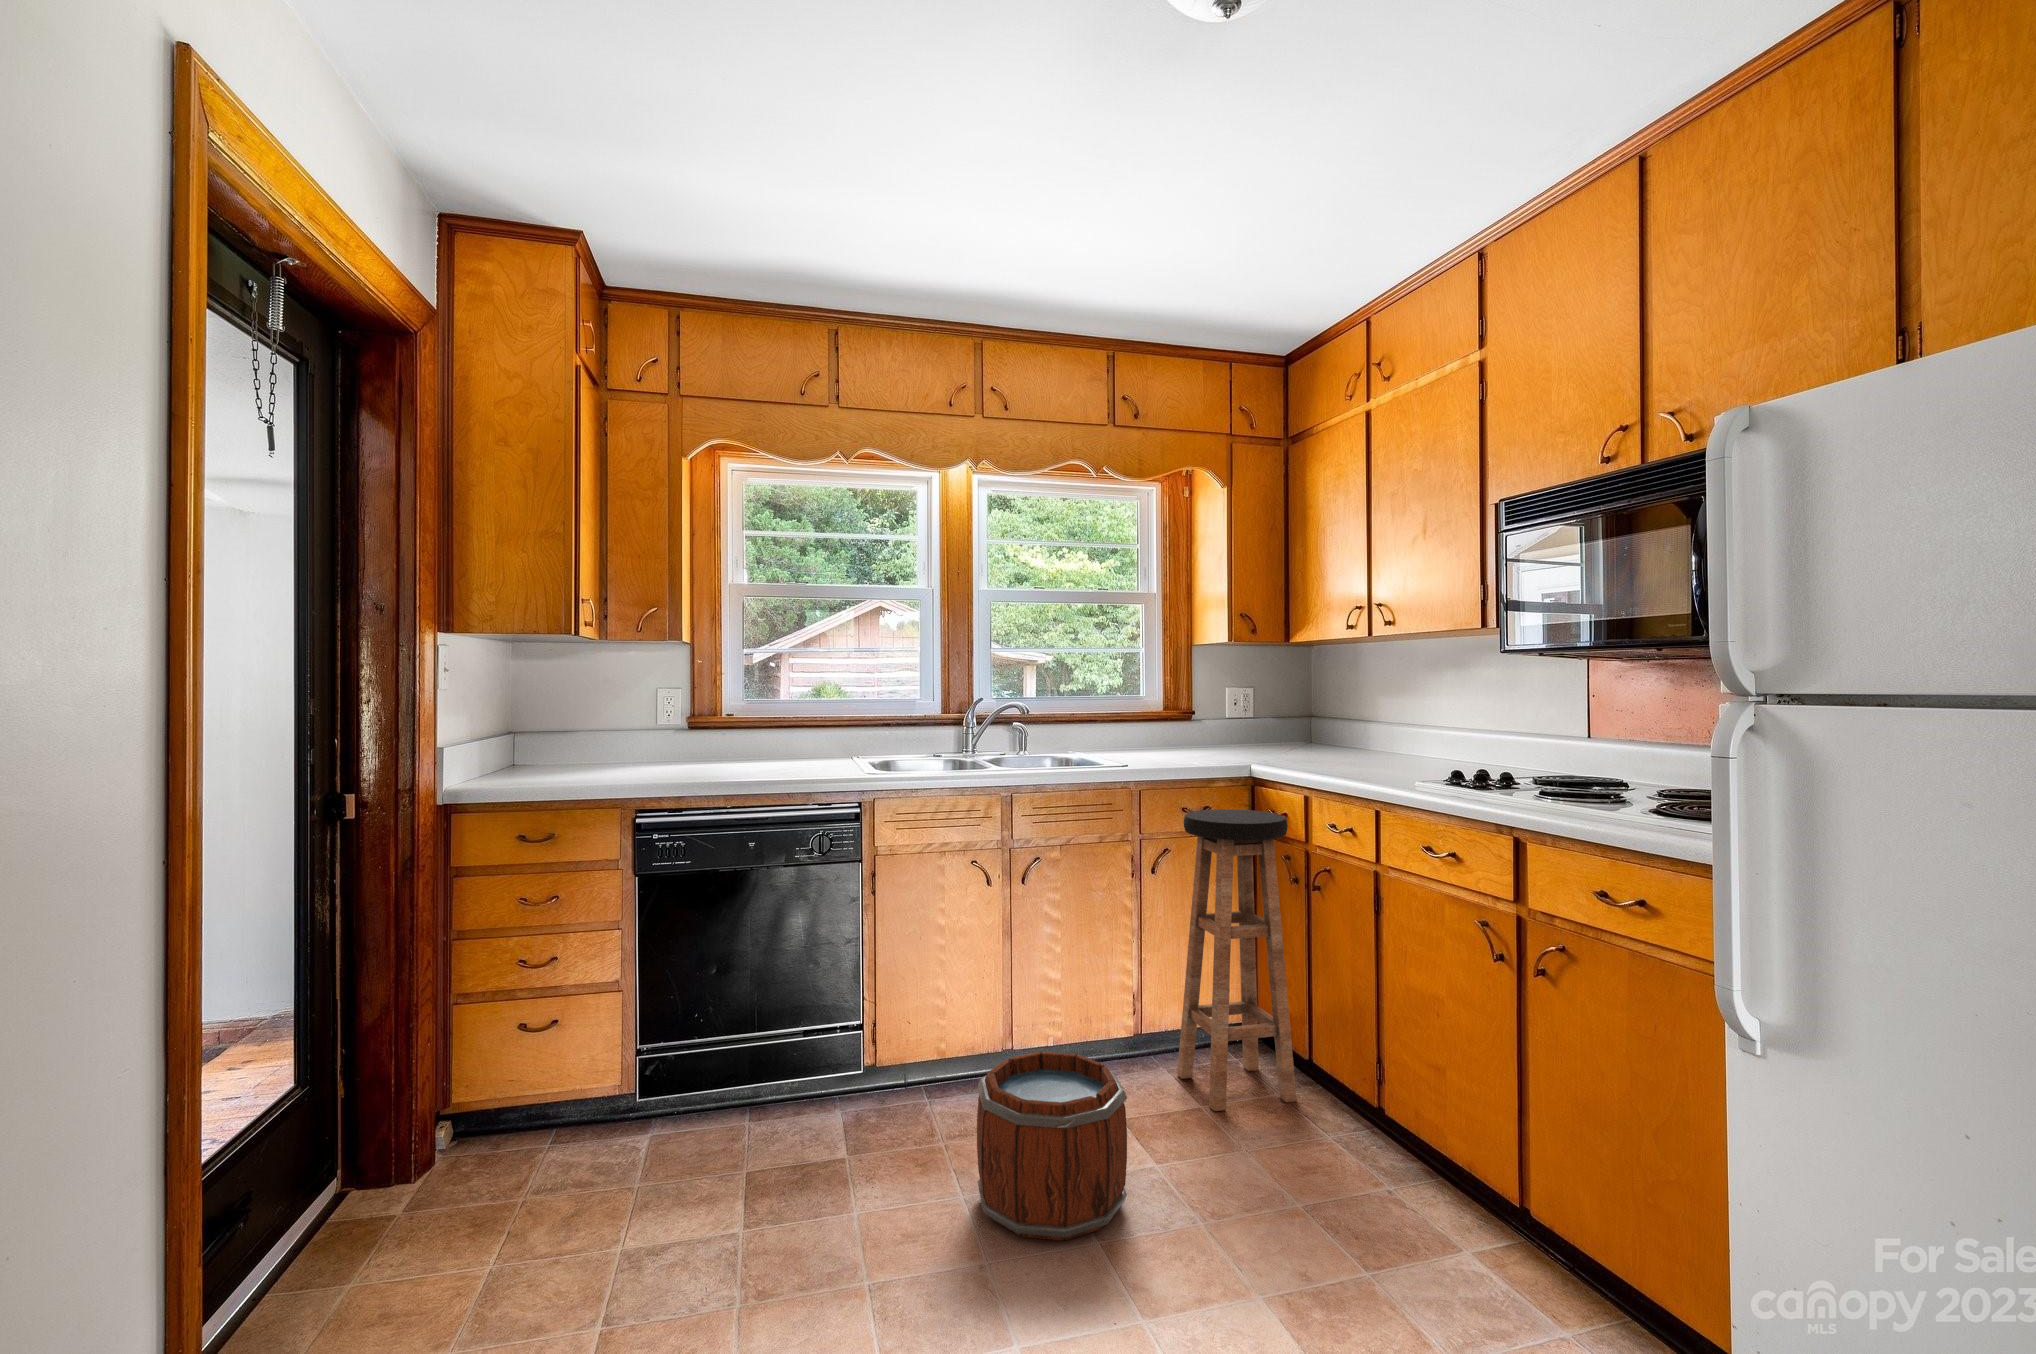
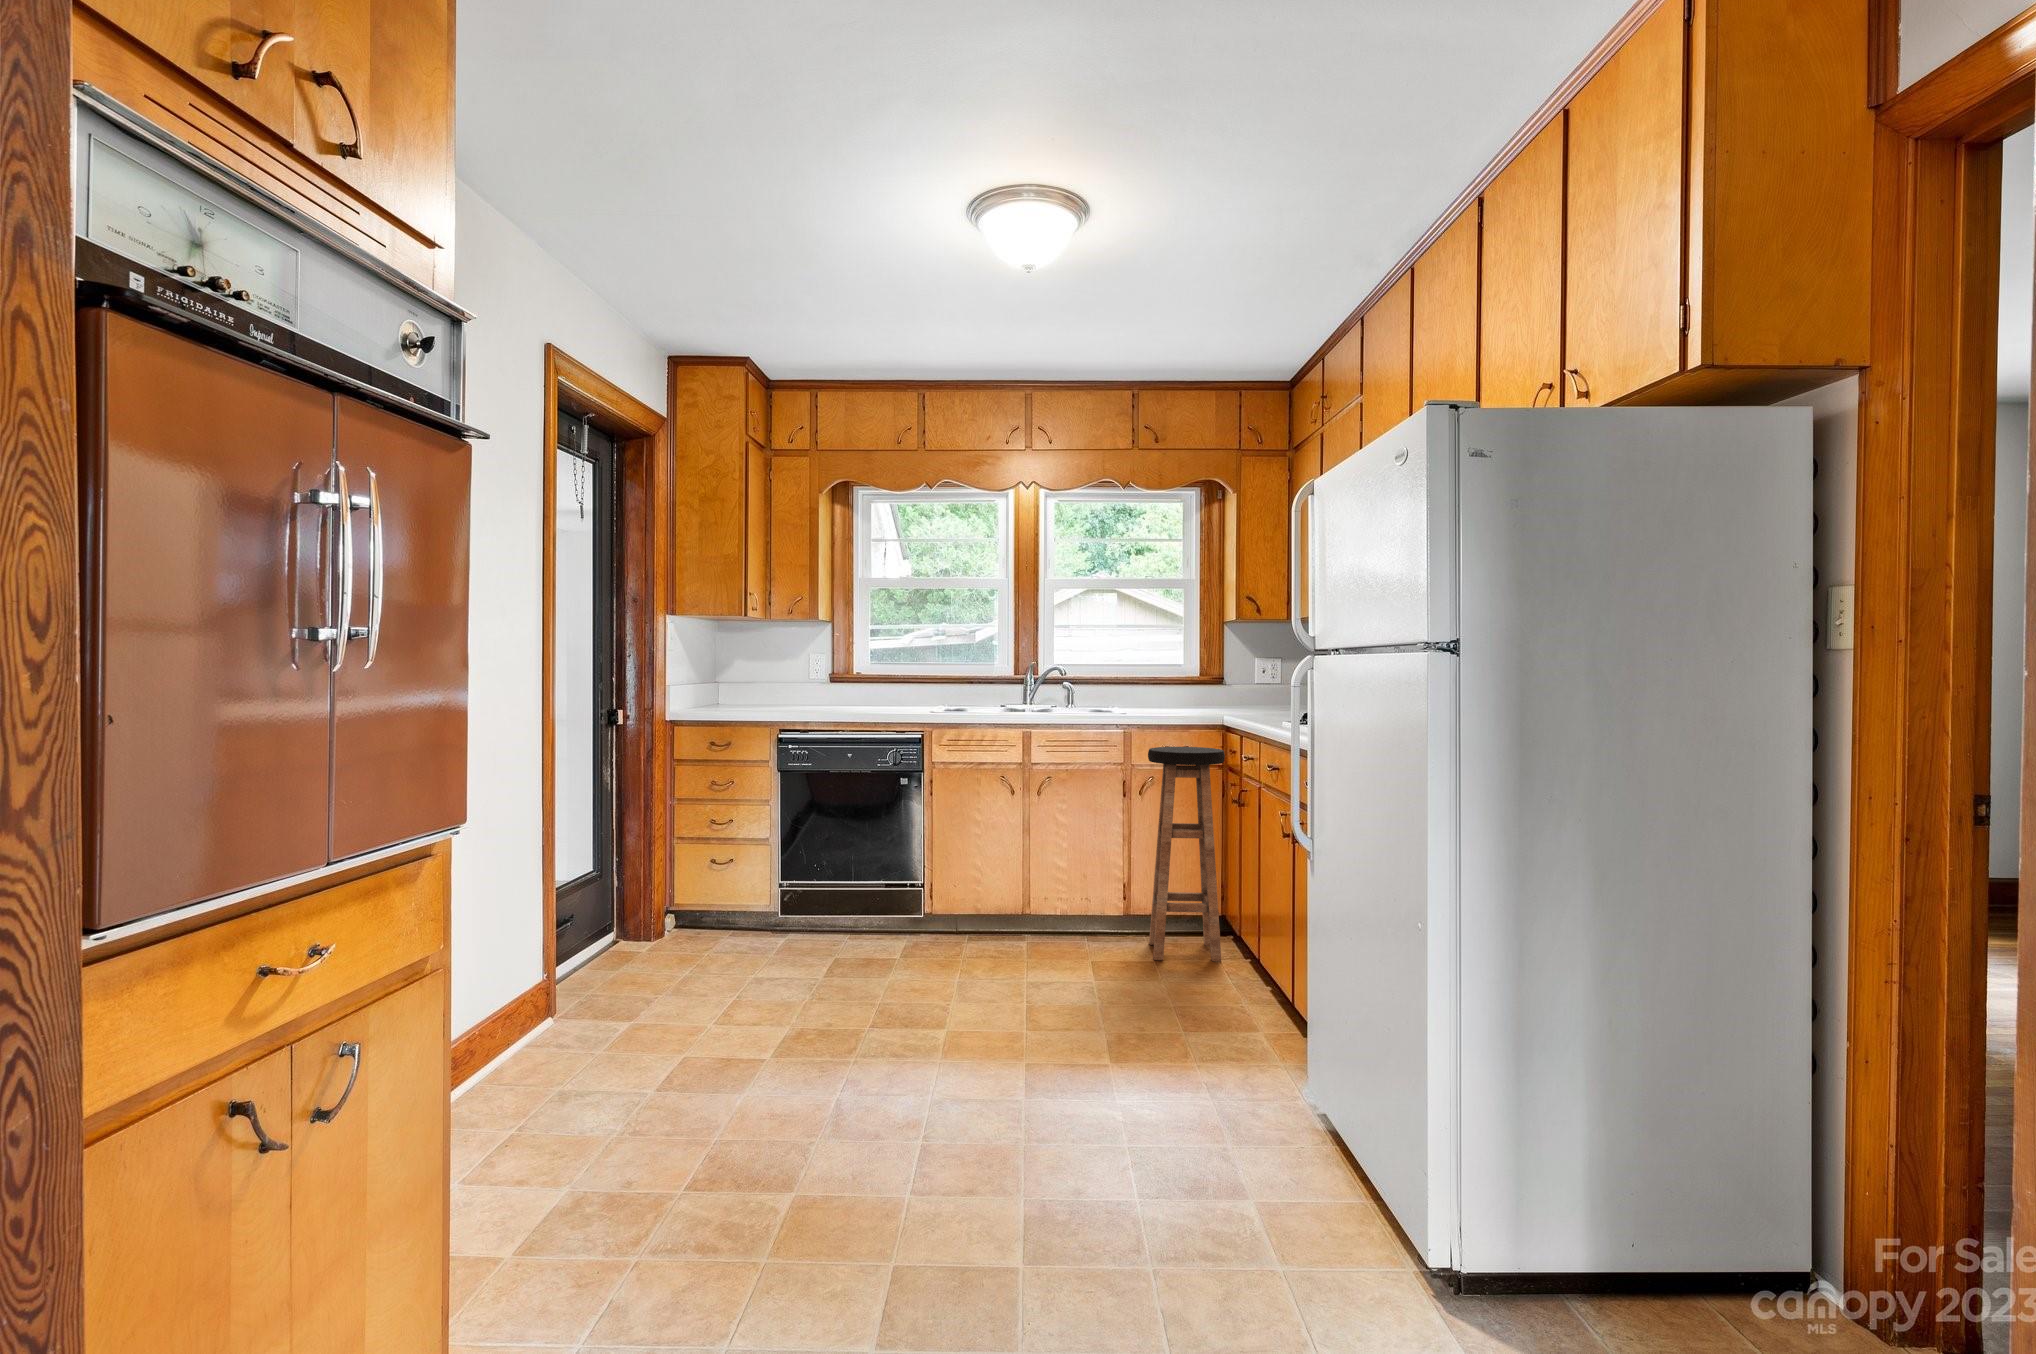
bucket: present [977,1052,1127,1241] -> none [953,893,1050,997]

